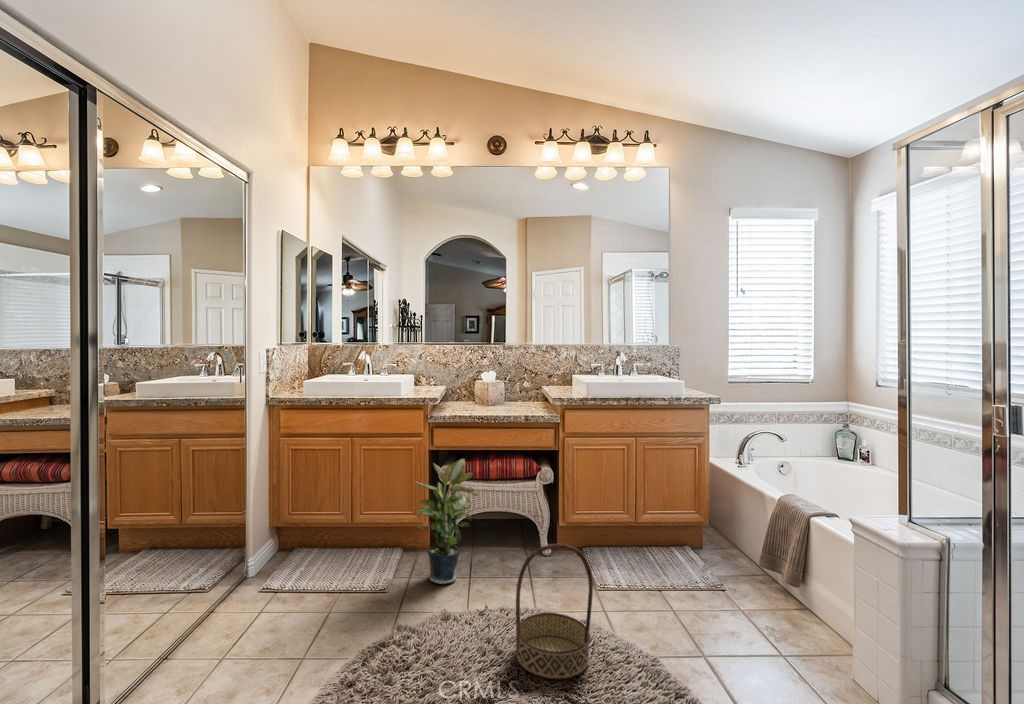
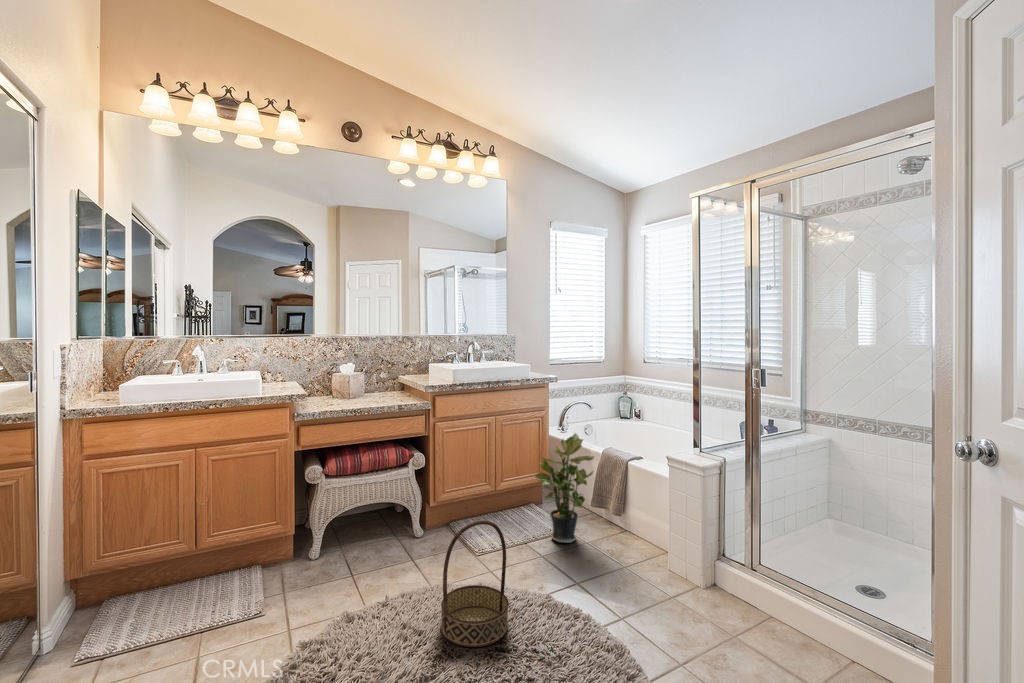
potted plant: present [416,459,478,584] -> present [535,433,594,543]

